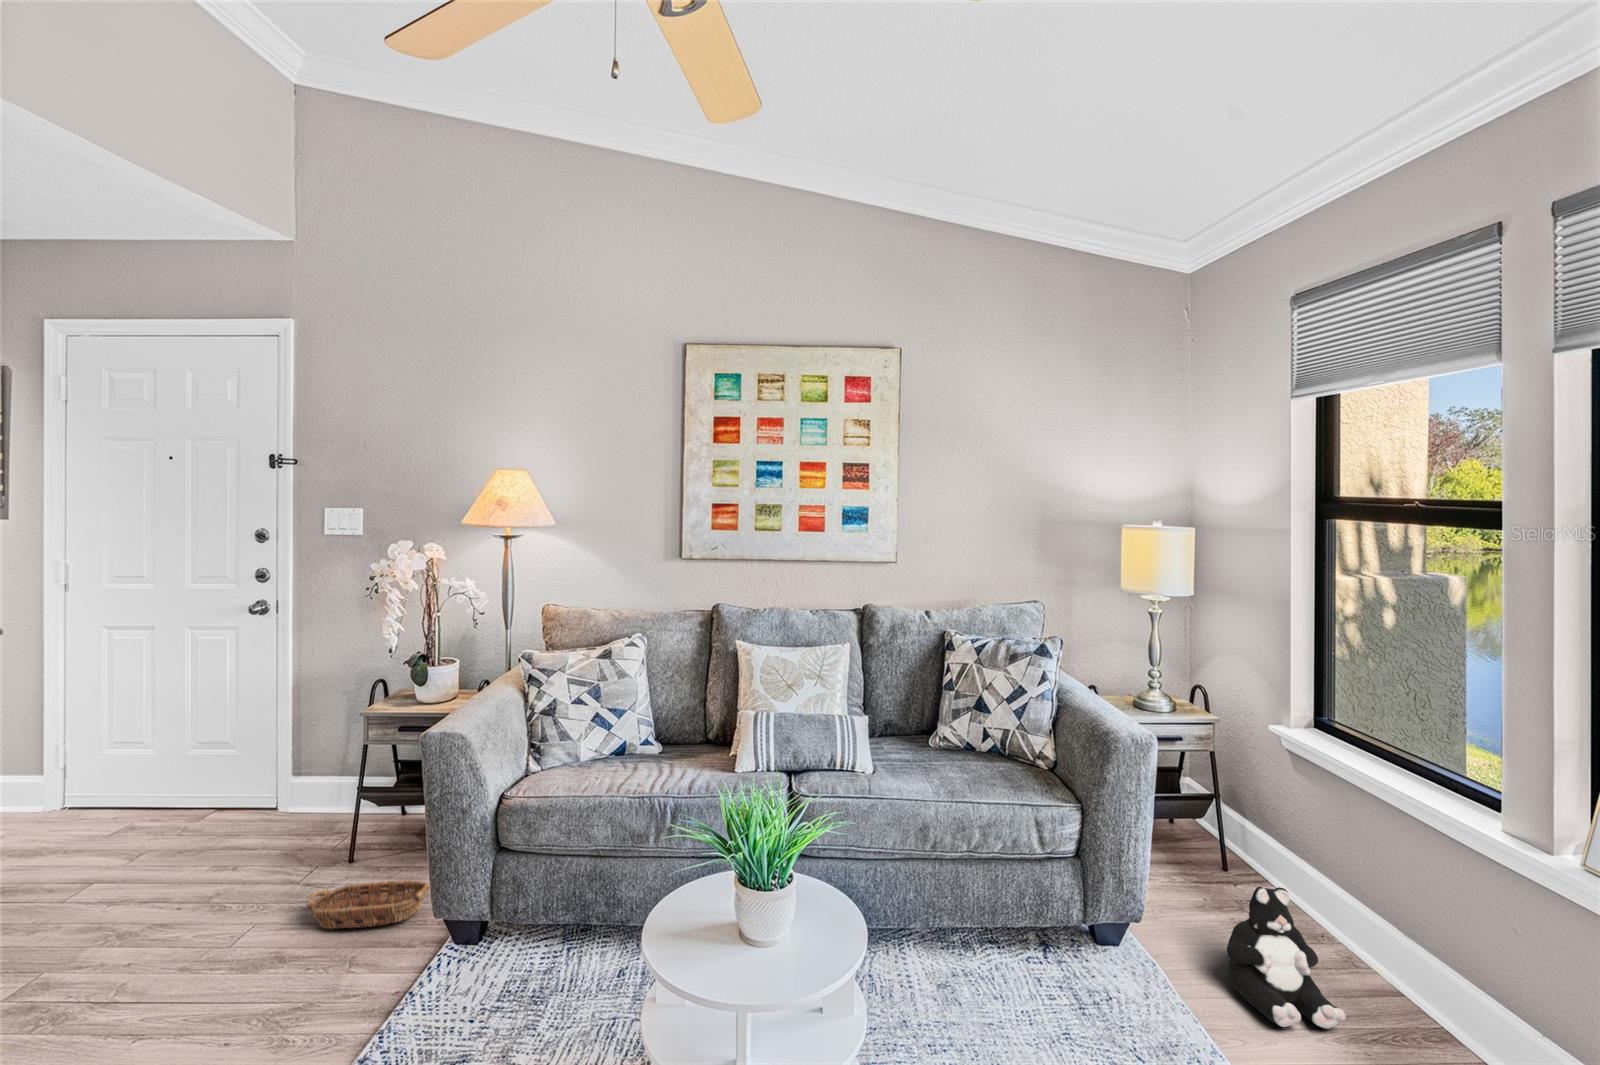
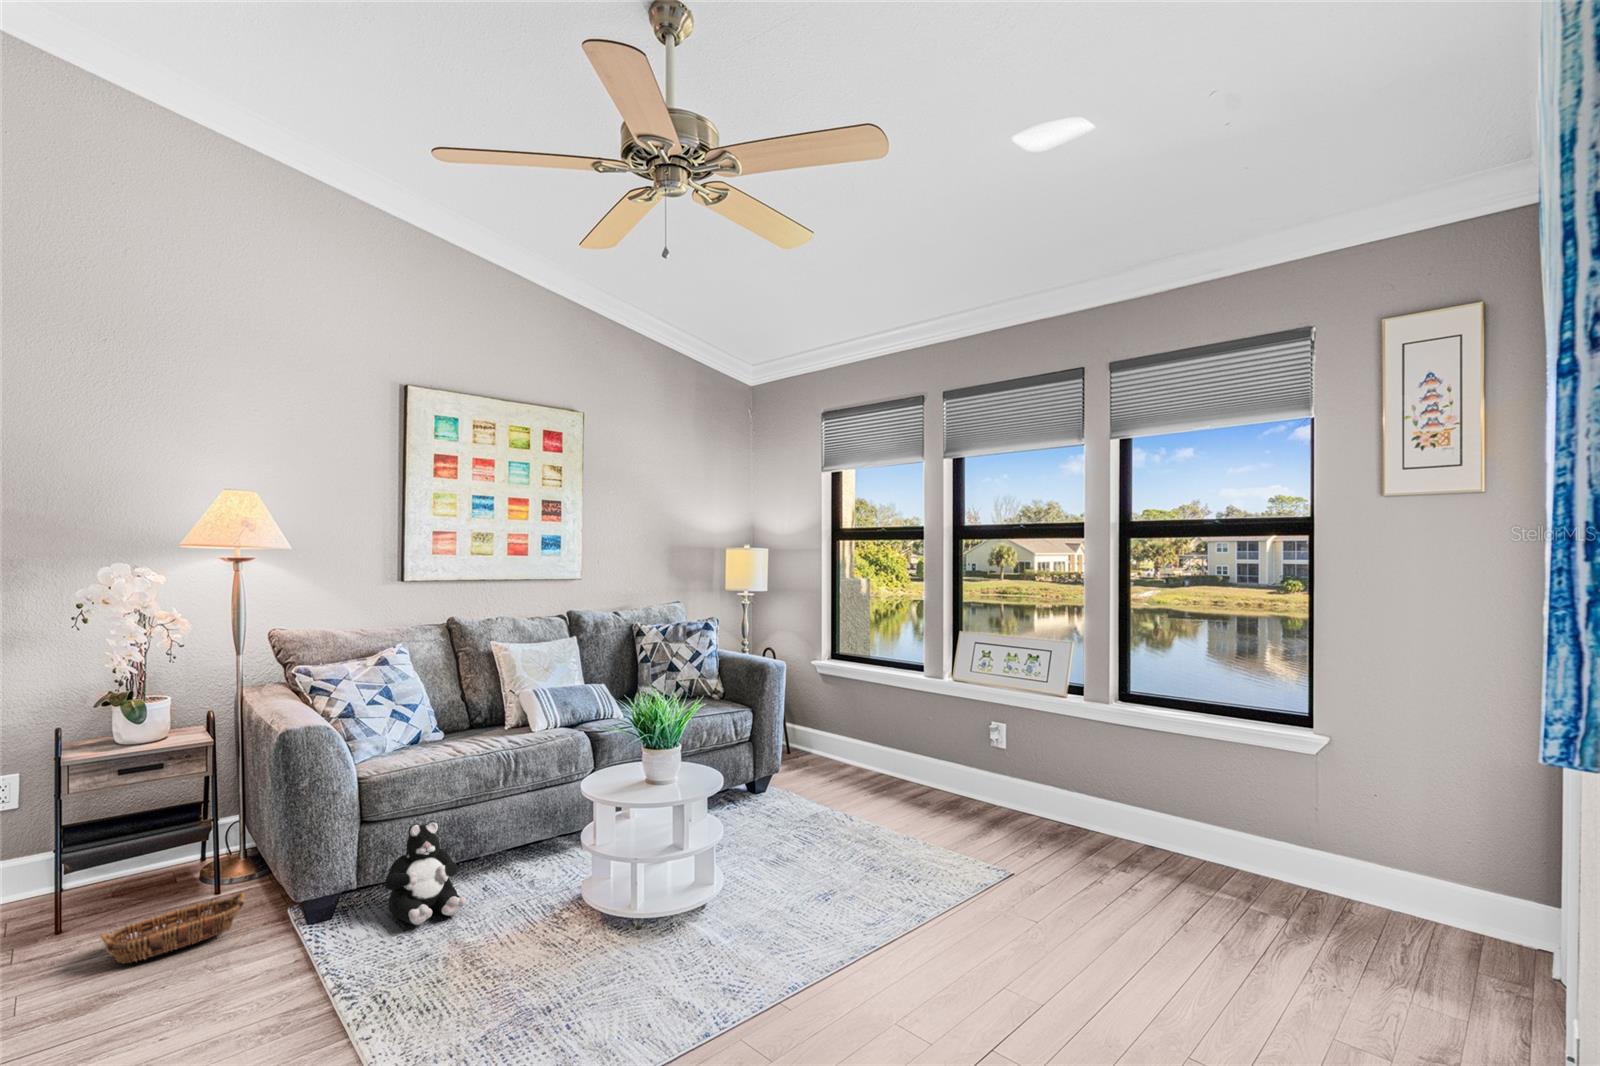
plush toy: present [1227,887,1346,1029] -> present [385,821,466,925]

